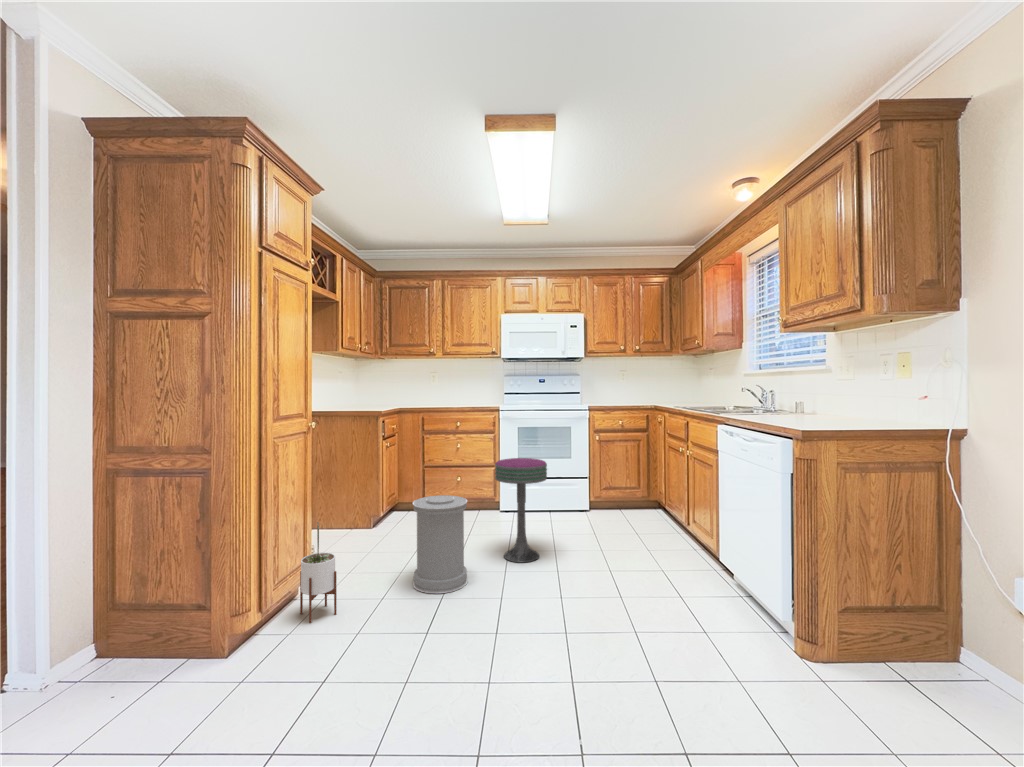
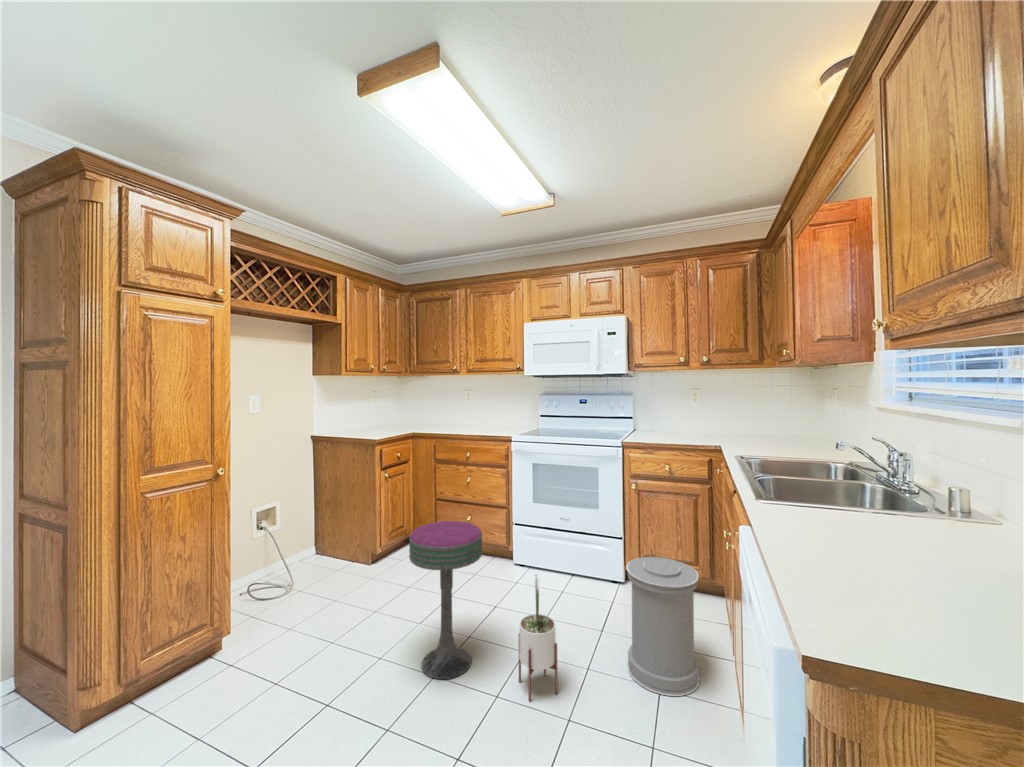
trash can: present [413,495,468,594] -> present [627,557,699,696]
potted plant: present [300,522,336,623] -> present [518,575,558,701]

